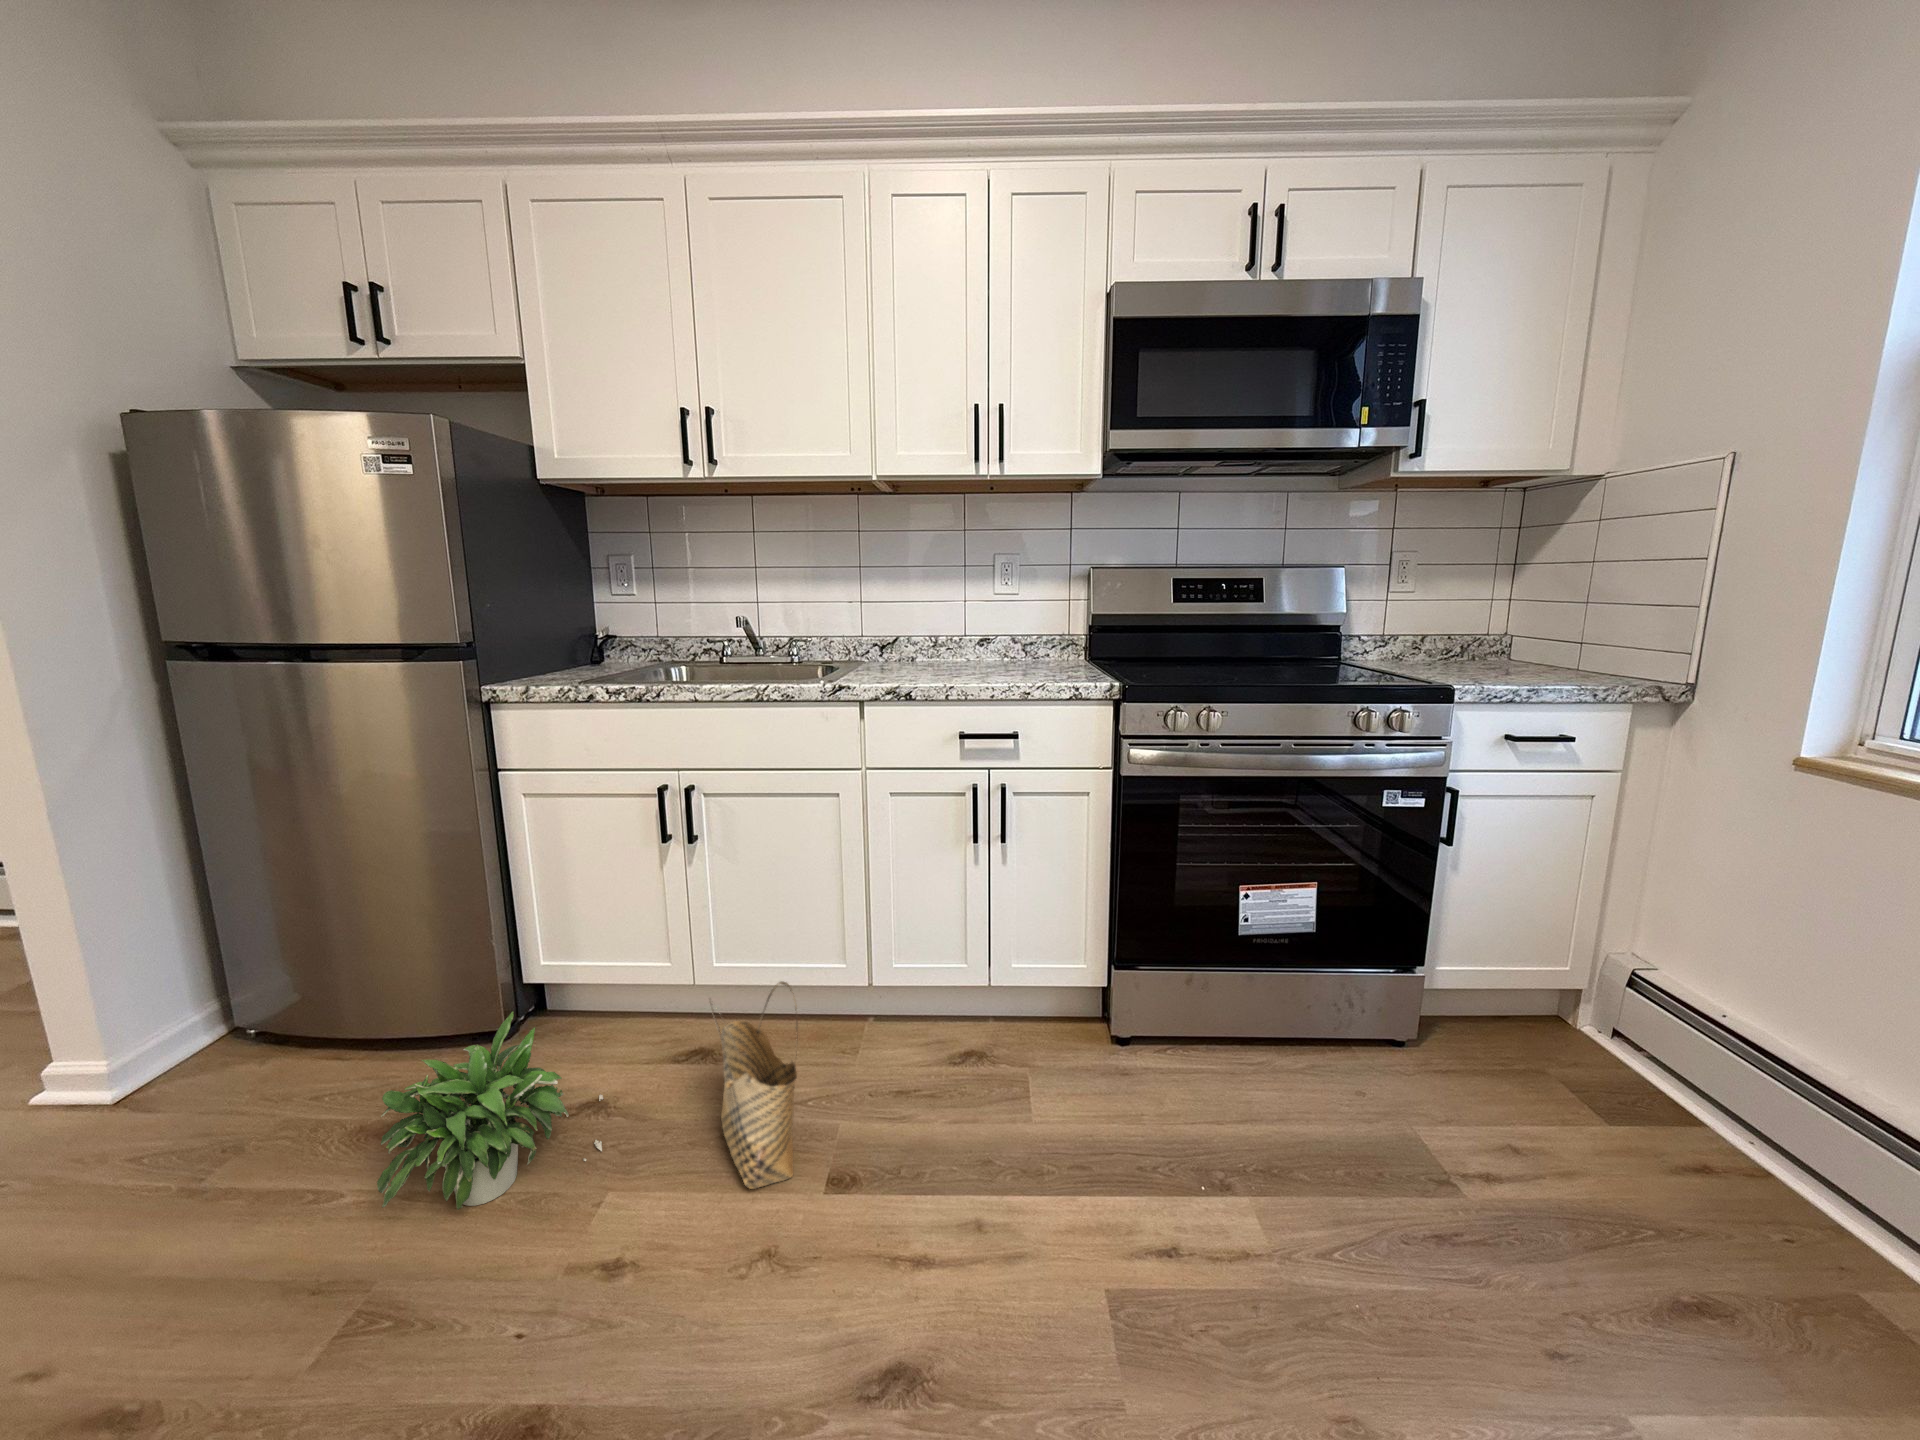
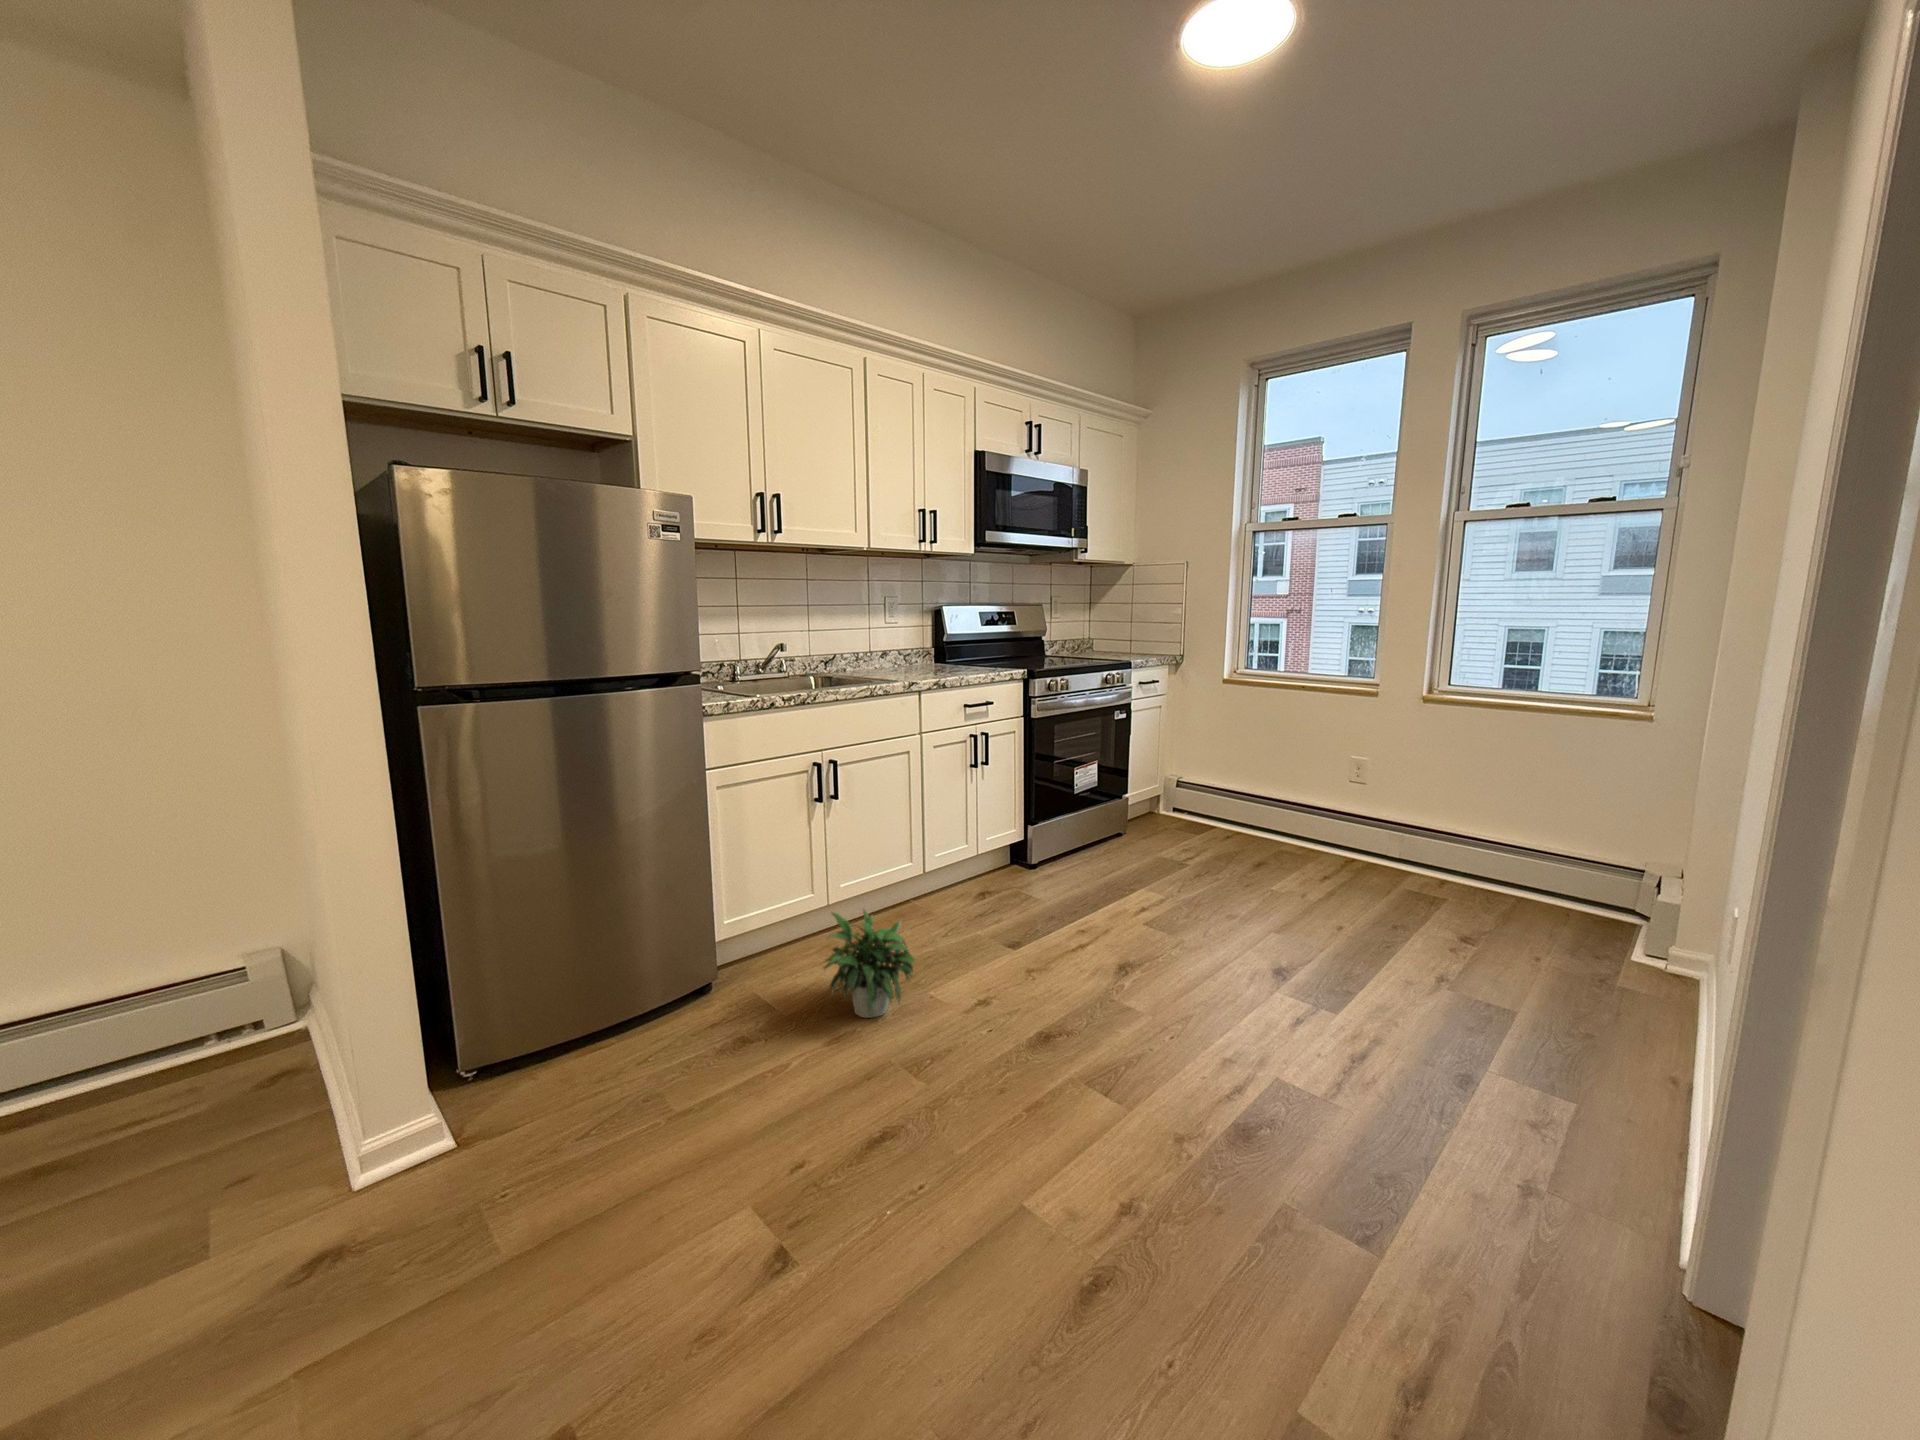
woven basket: present [709,982,798,1189] -> none [923,843,995,946]

